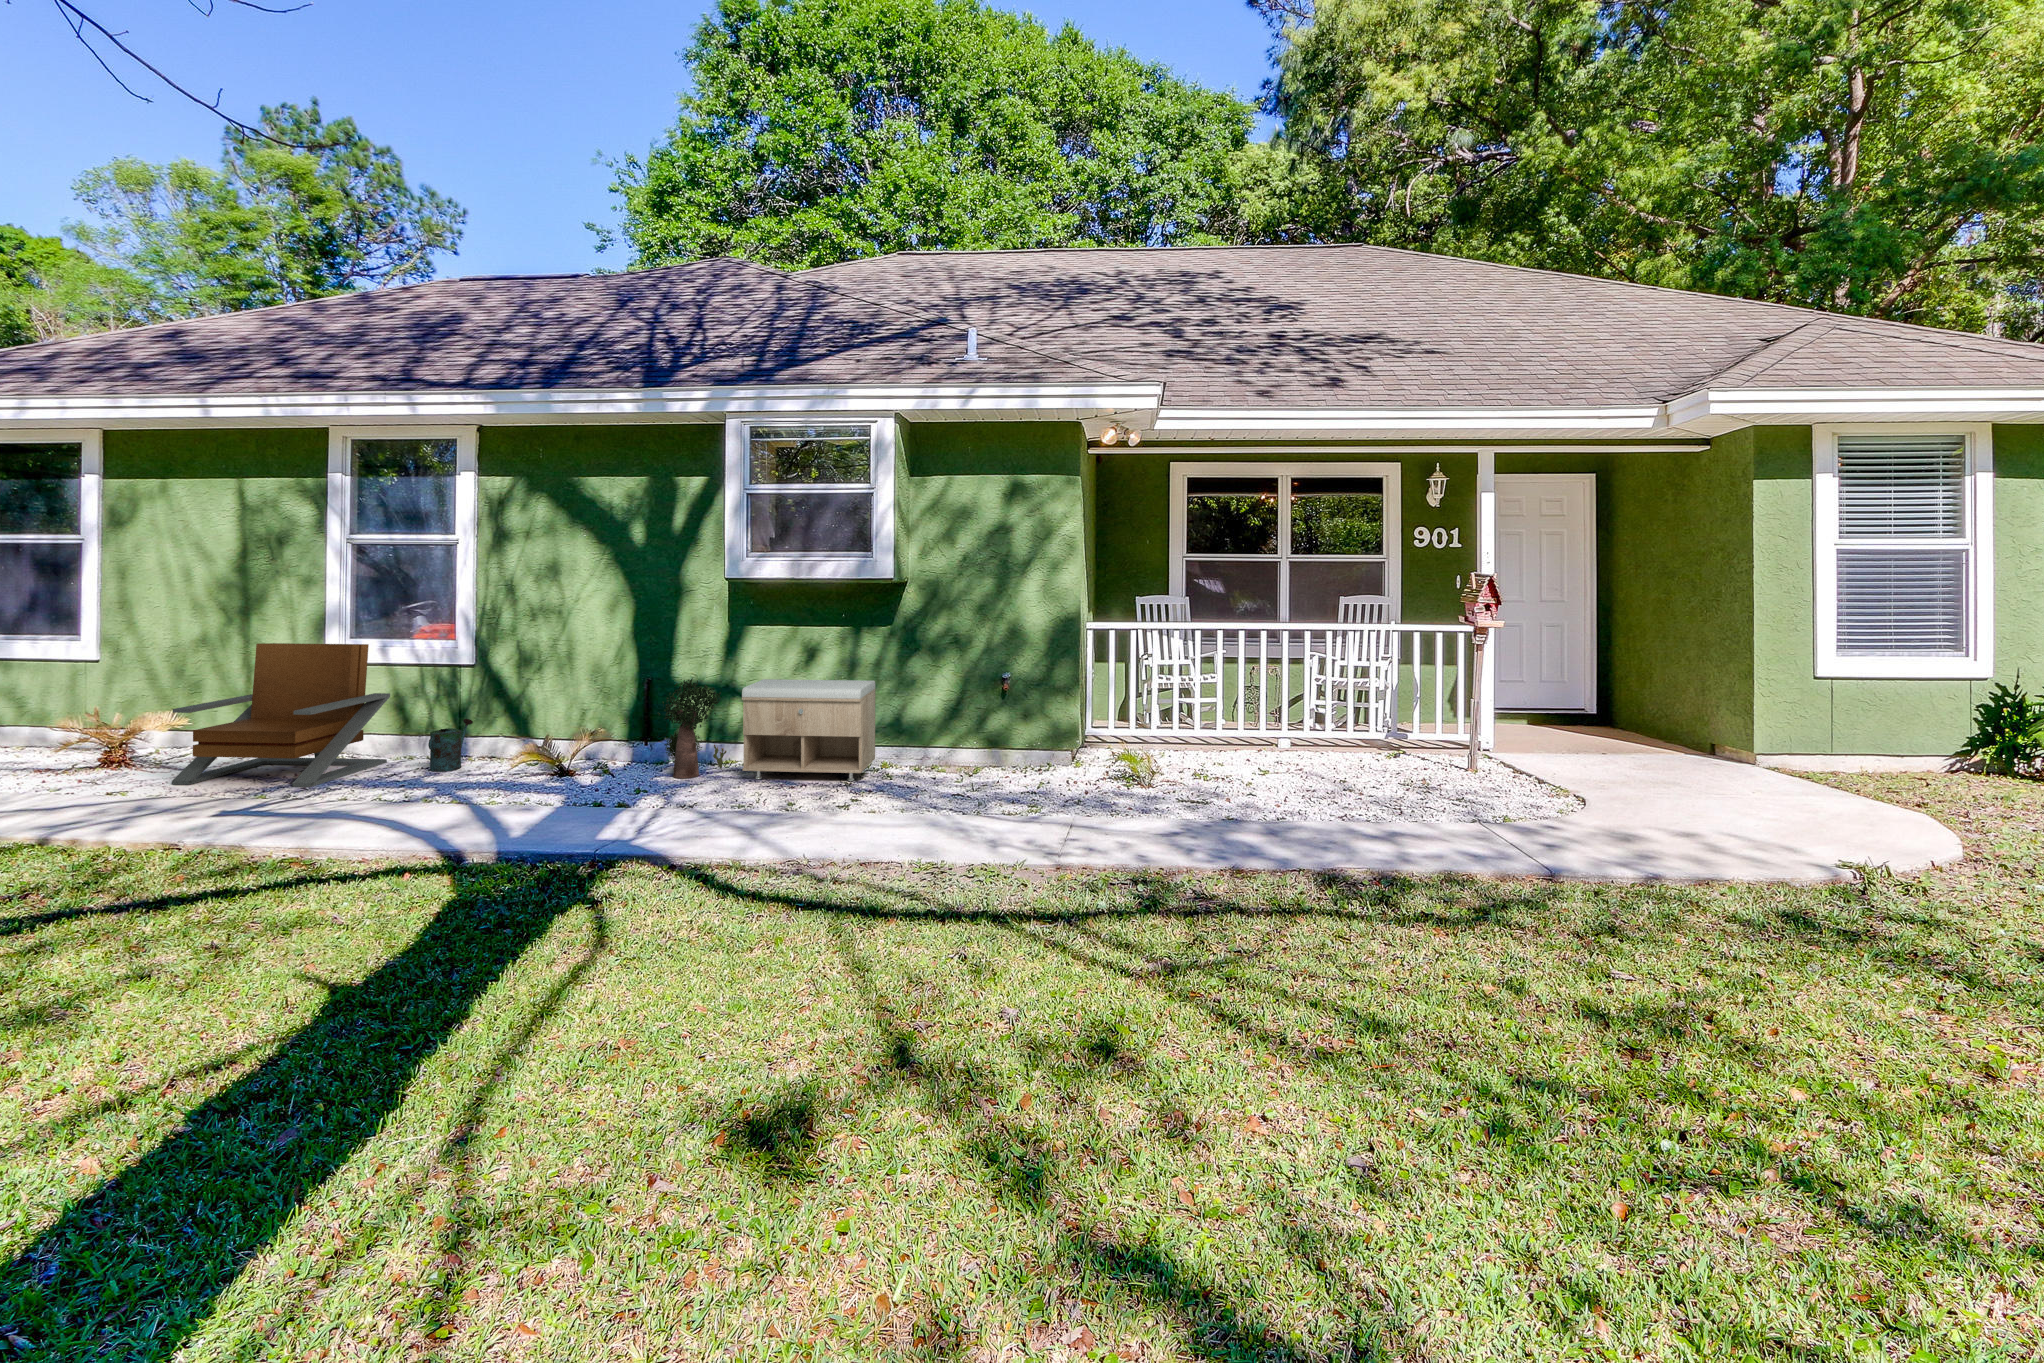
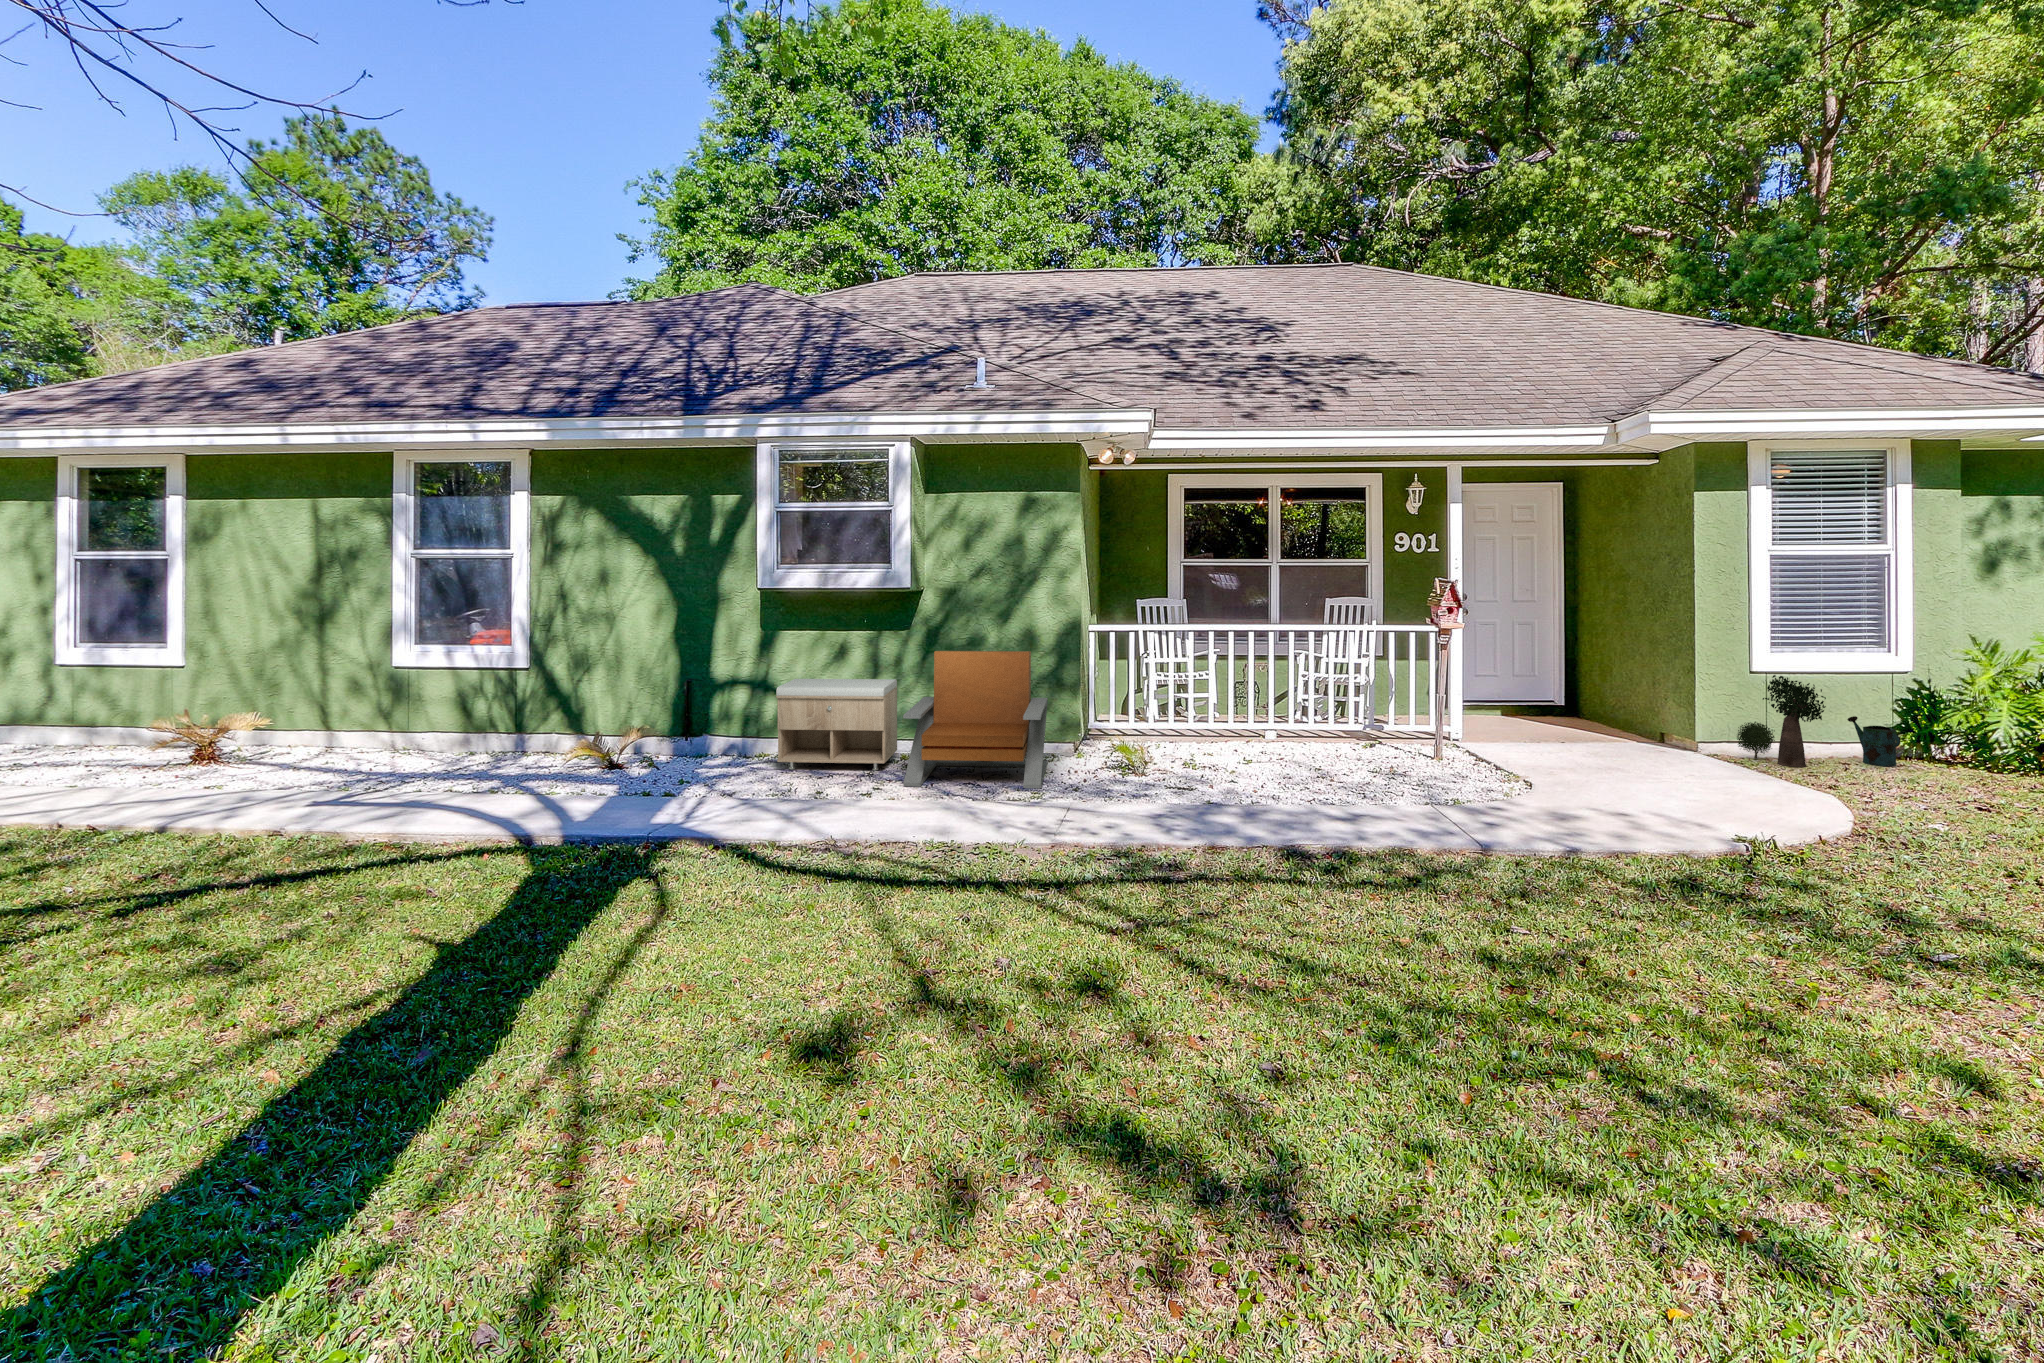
lounge chair: present [172,643,390,787] -> present [903,651,1048,788]
potted plant: present [658,678,727,778] -> present [1737,675,1826,767]
watering can: present [428,719,473,772] -> present [1847,716,1900,766]

